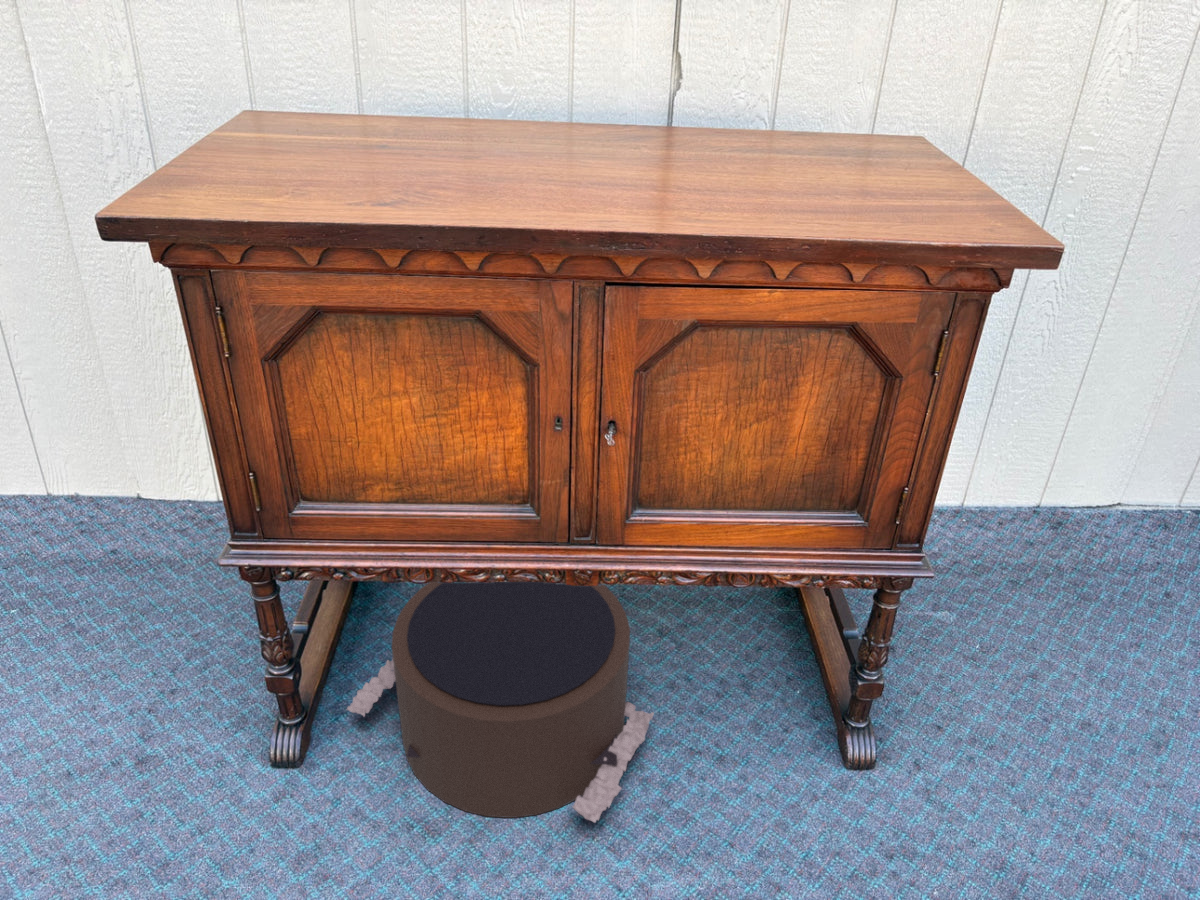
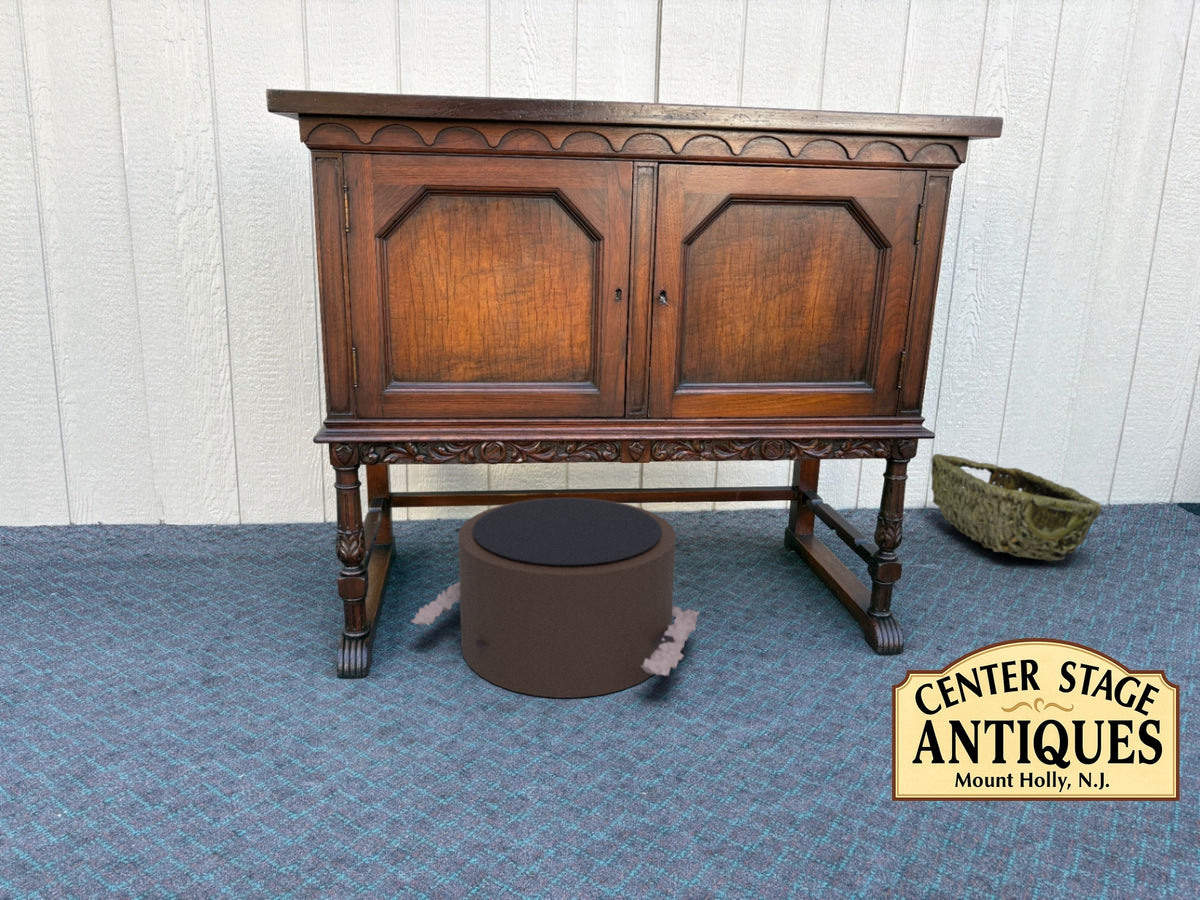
woven basket: none [967,465,1153,623] -> present [931,454,1102,561]

